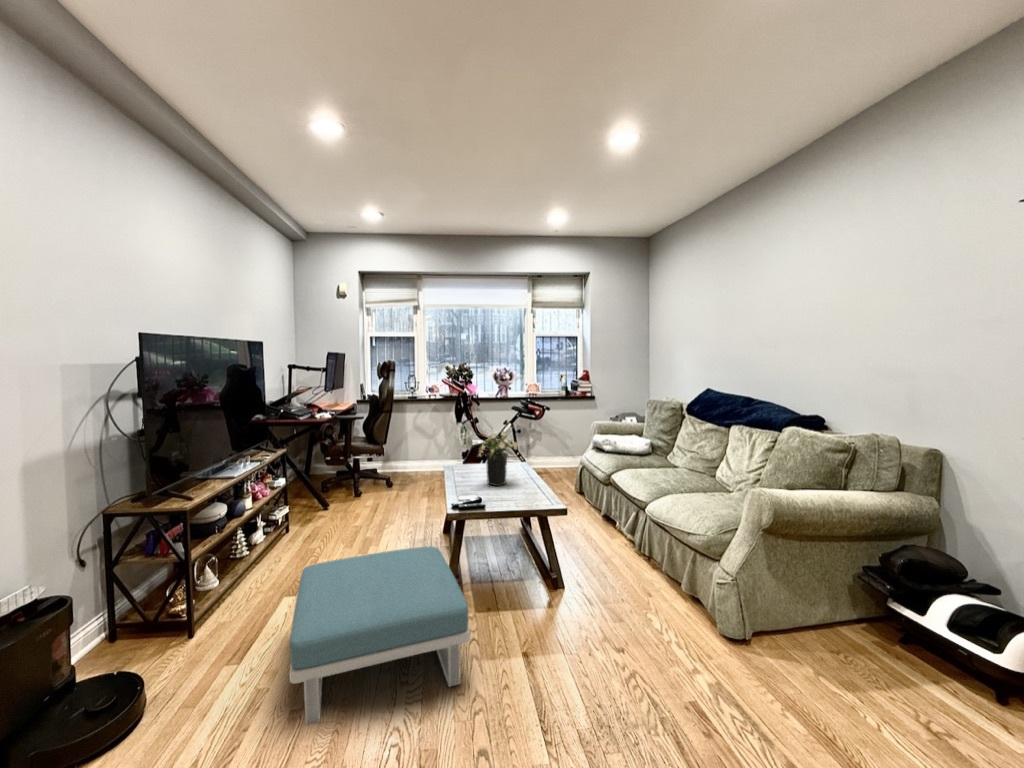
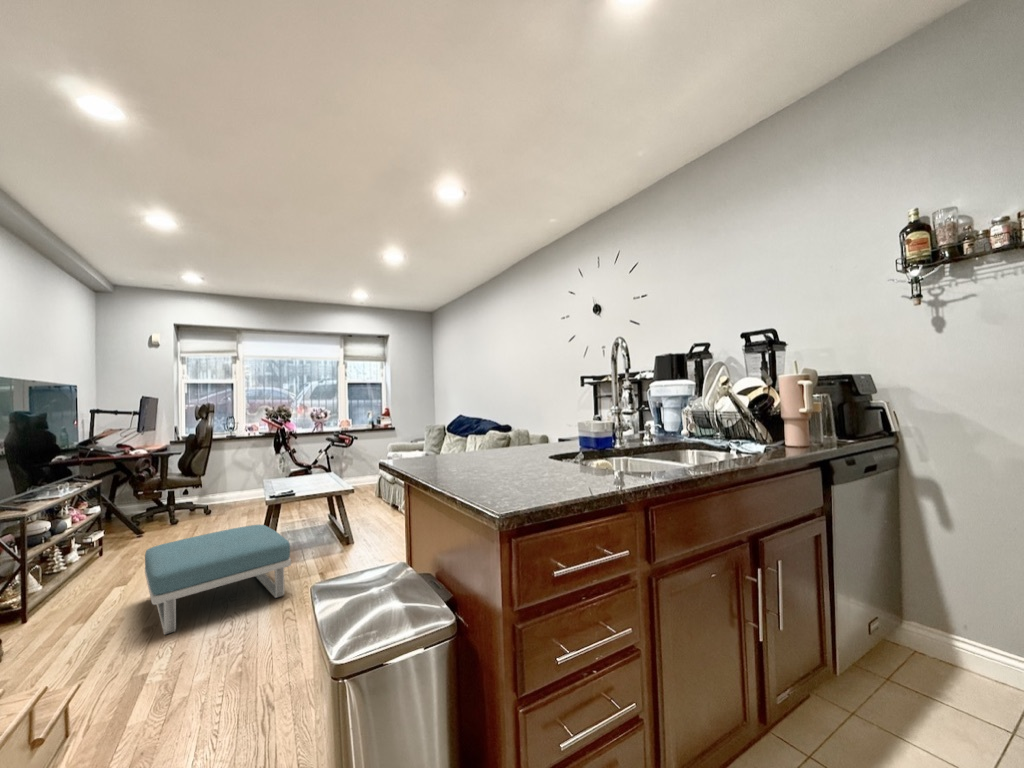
flower arrangement: present [478,432,517,486] -> none [295,443,331,485]

